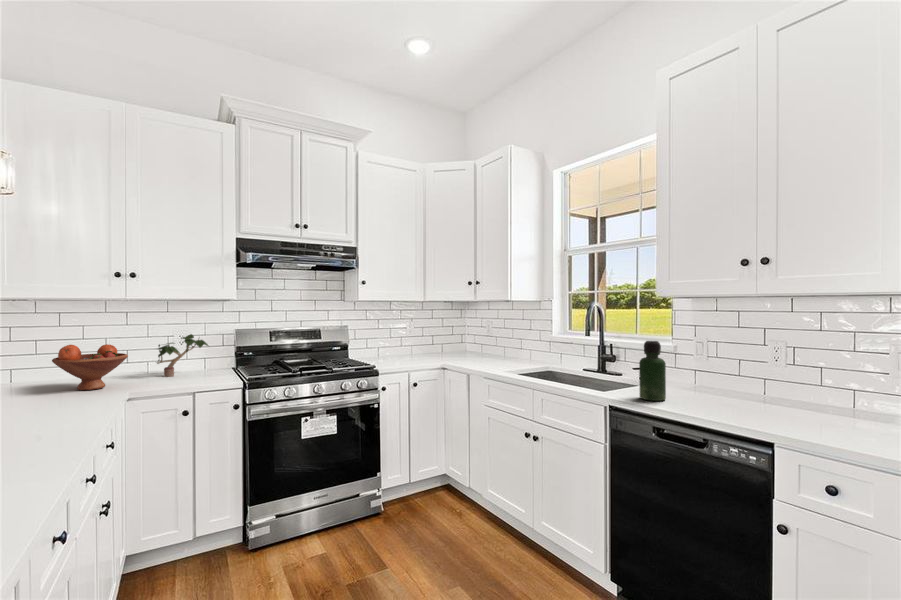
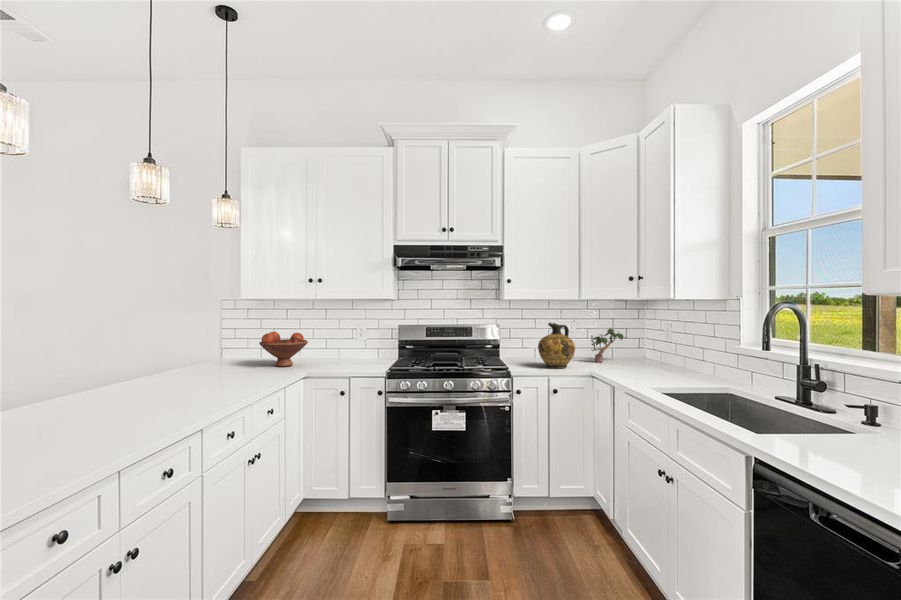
ceramic jug: none [392,322,425,364] -> present [538,323,575,368]
potted plant: present [157,334,208,377] -> present [591,328,625,362]
bottle: present [639,341,666,401] -> none [803,364,856,465]

